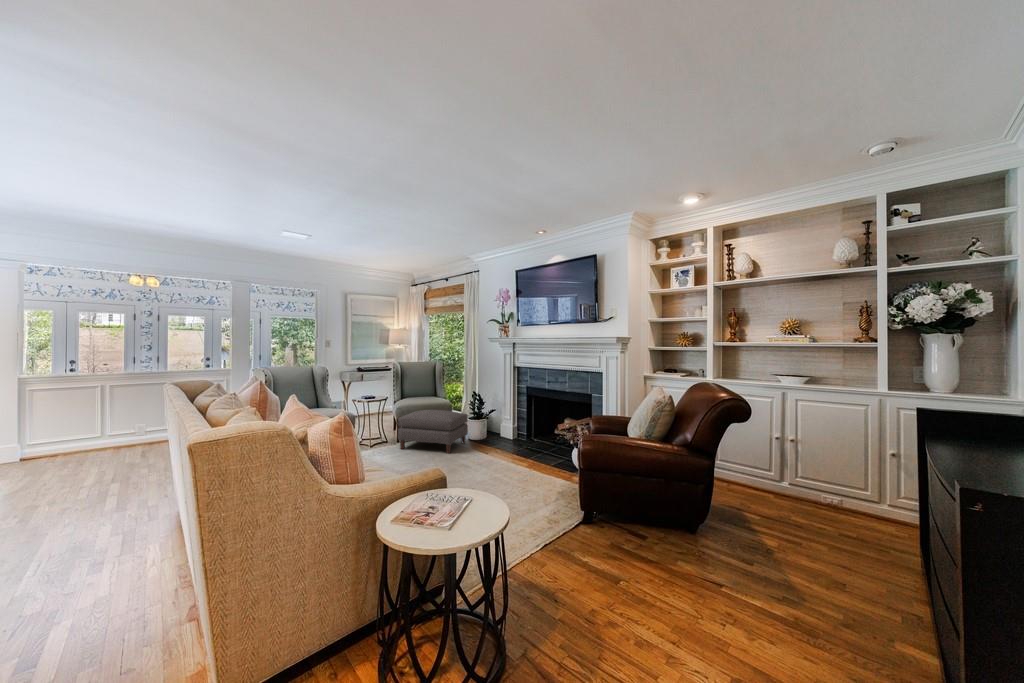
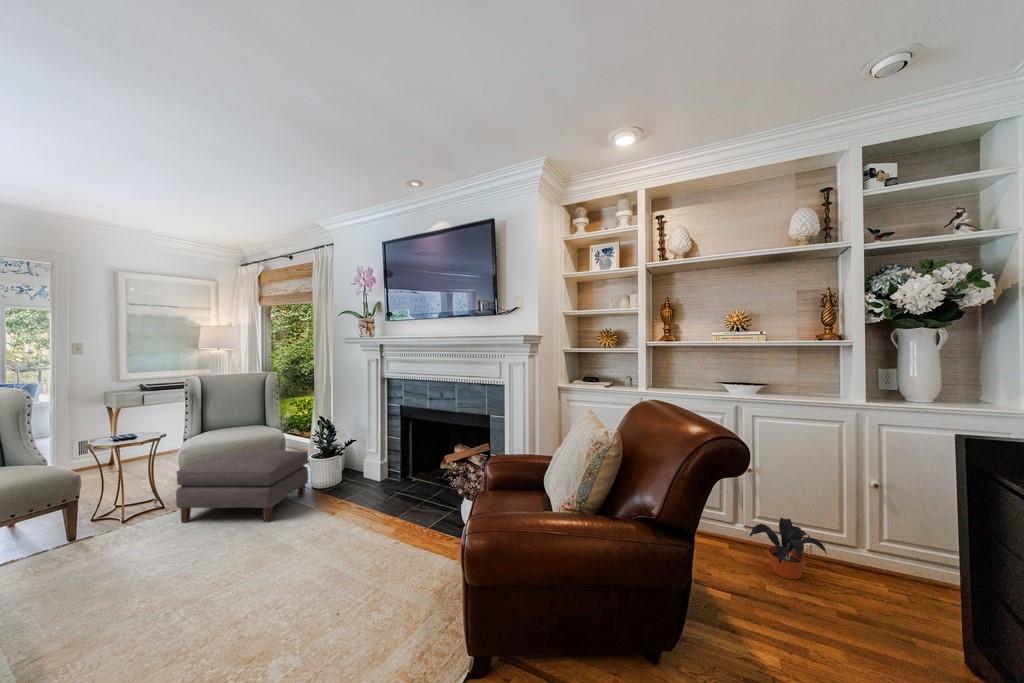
potted plant: none [783,474,842,516] -> present [750,518,827,579]

